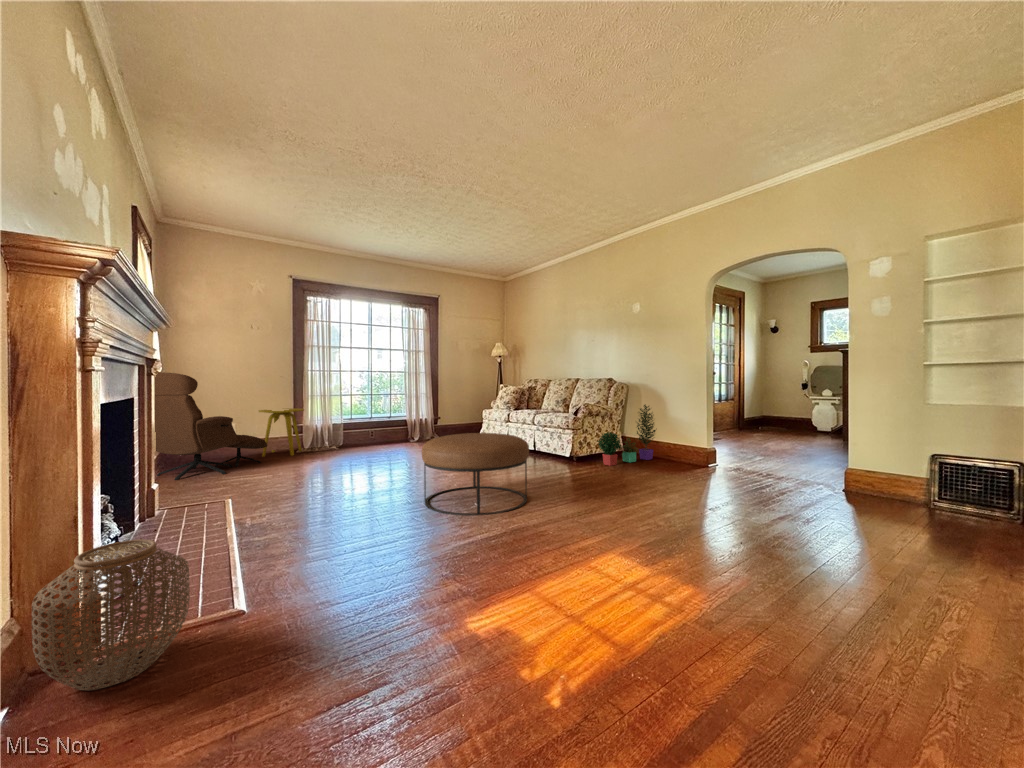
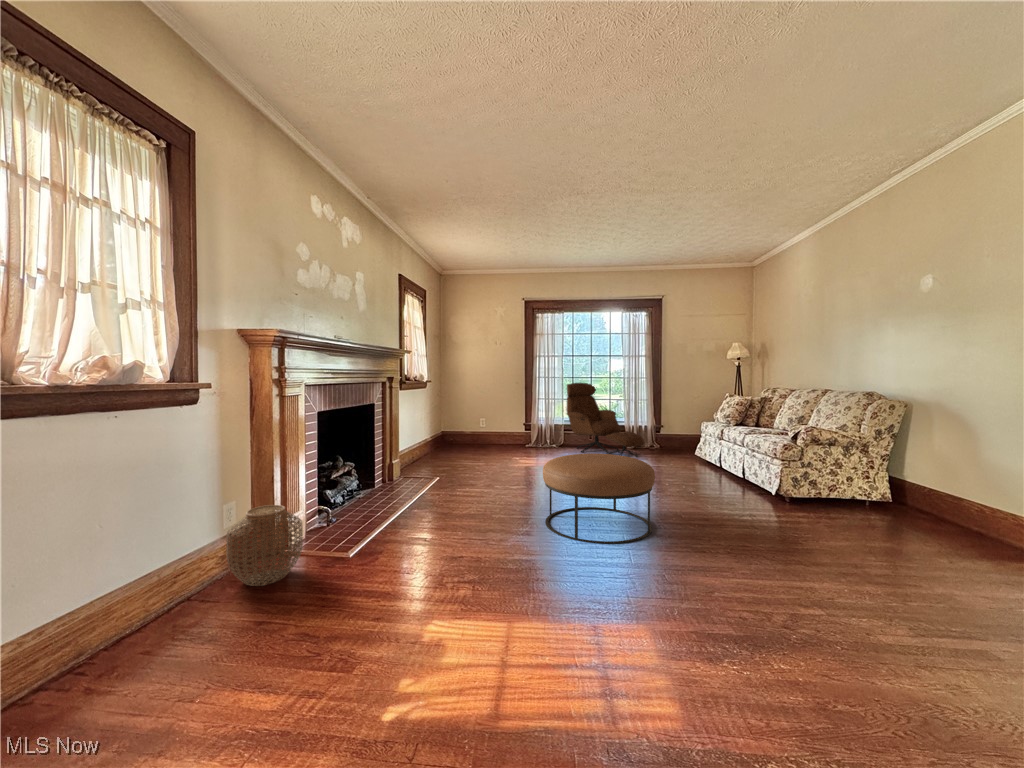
lounge chair: present [155,372,267,480] -> present [567,383,644,457]
potted plant: present [597,405,656,466] -> none [814,436,938,520]
side table: present [259,408,304,457] -> none [495,410,530,451]

